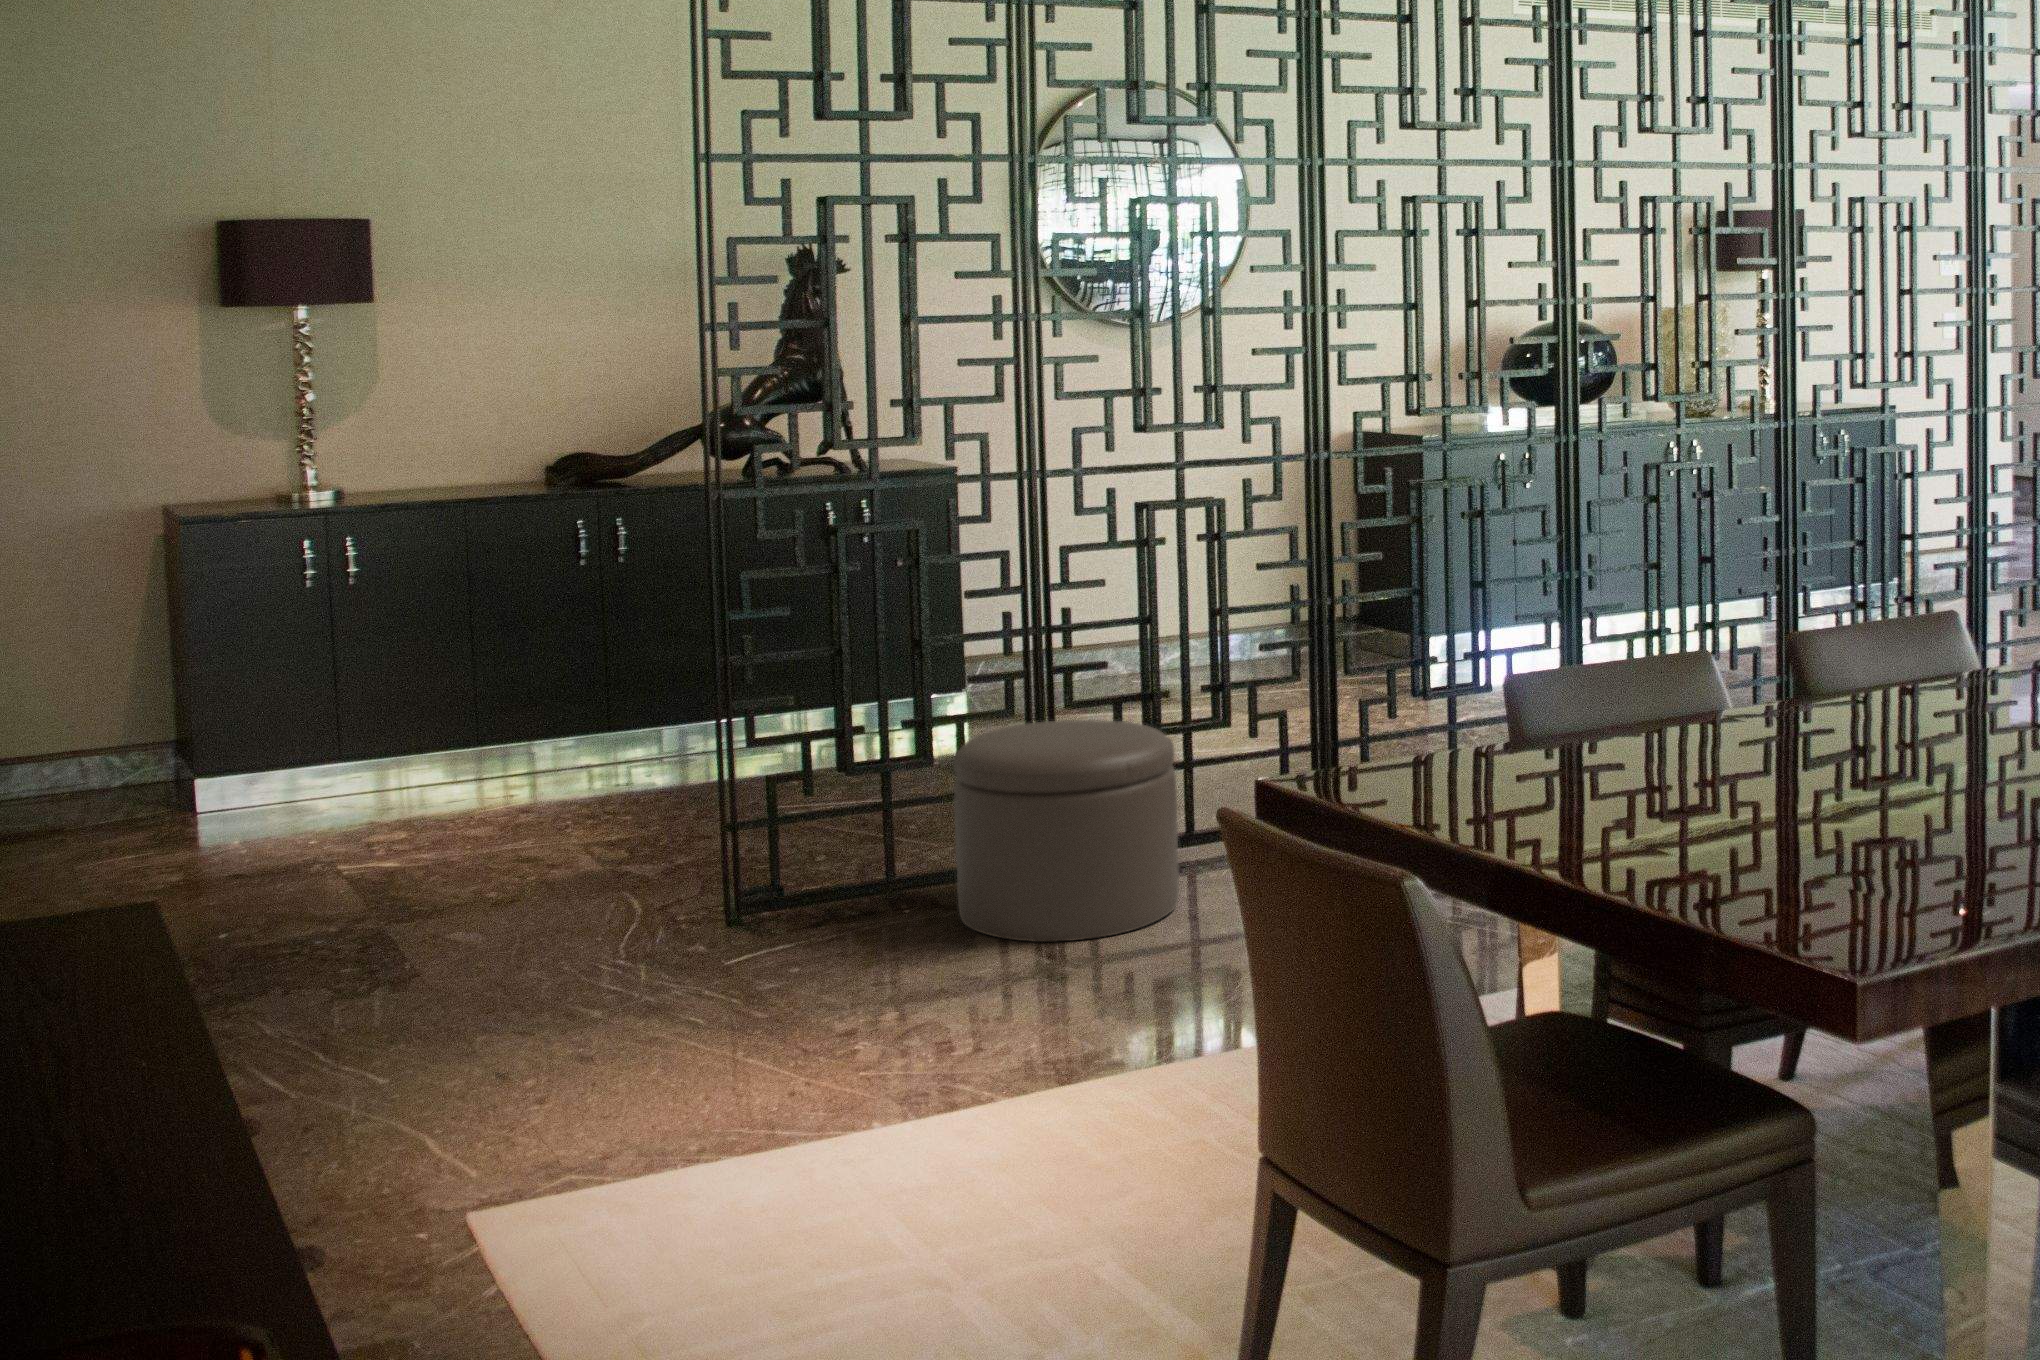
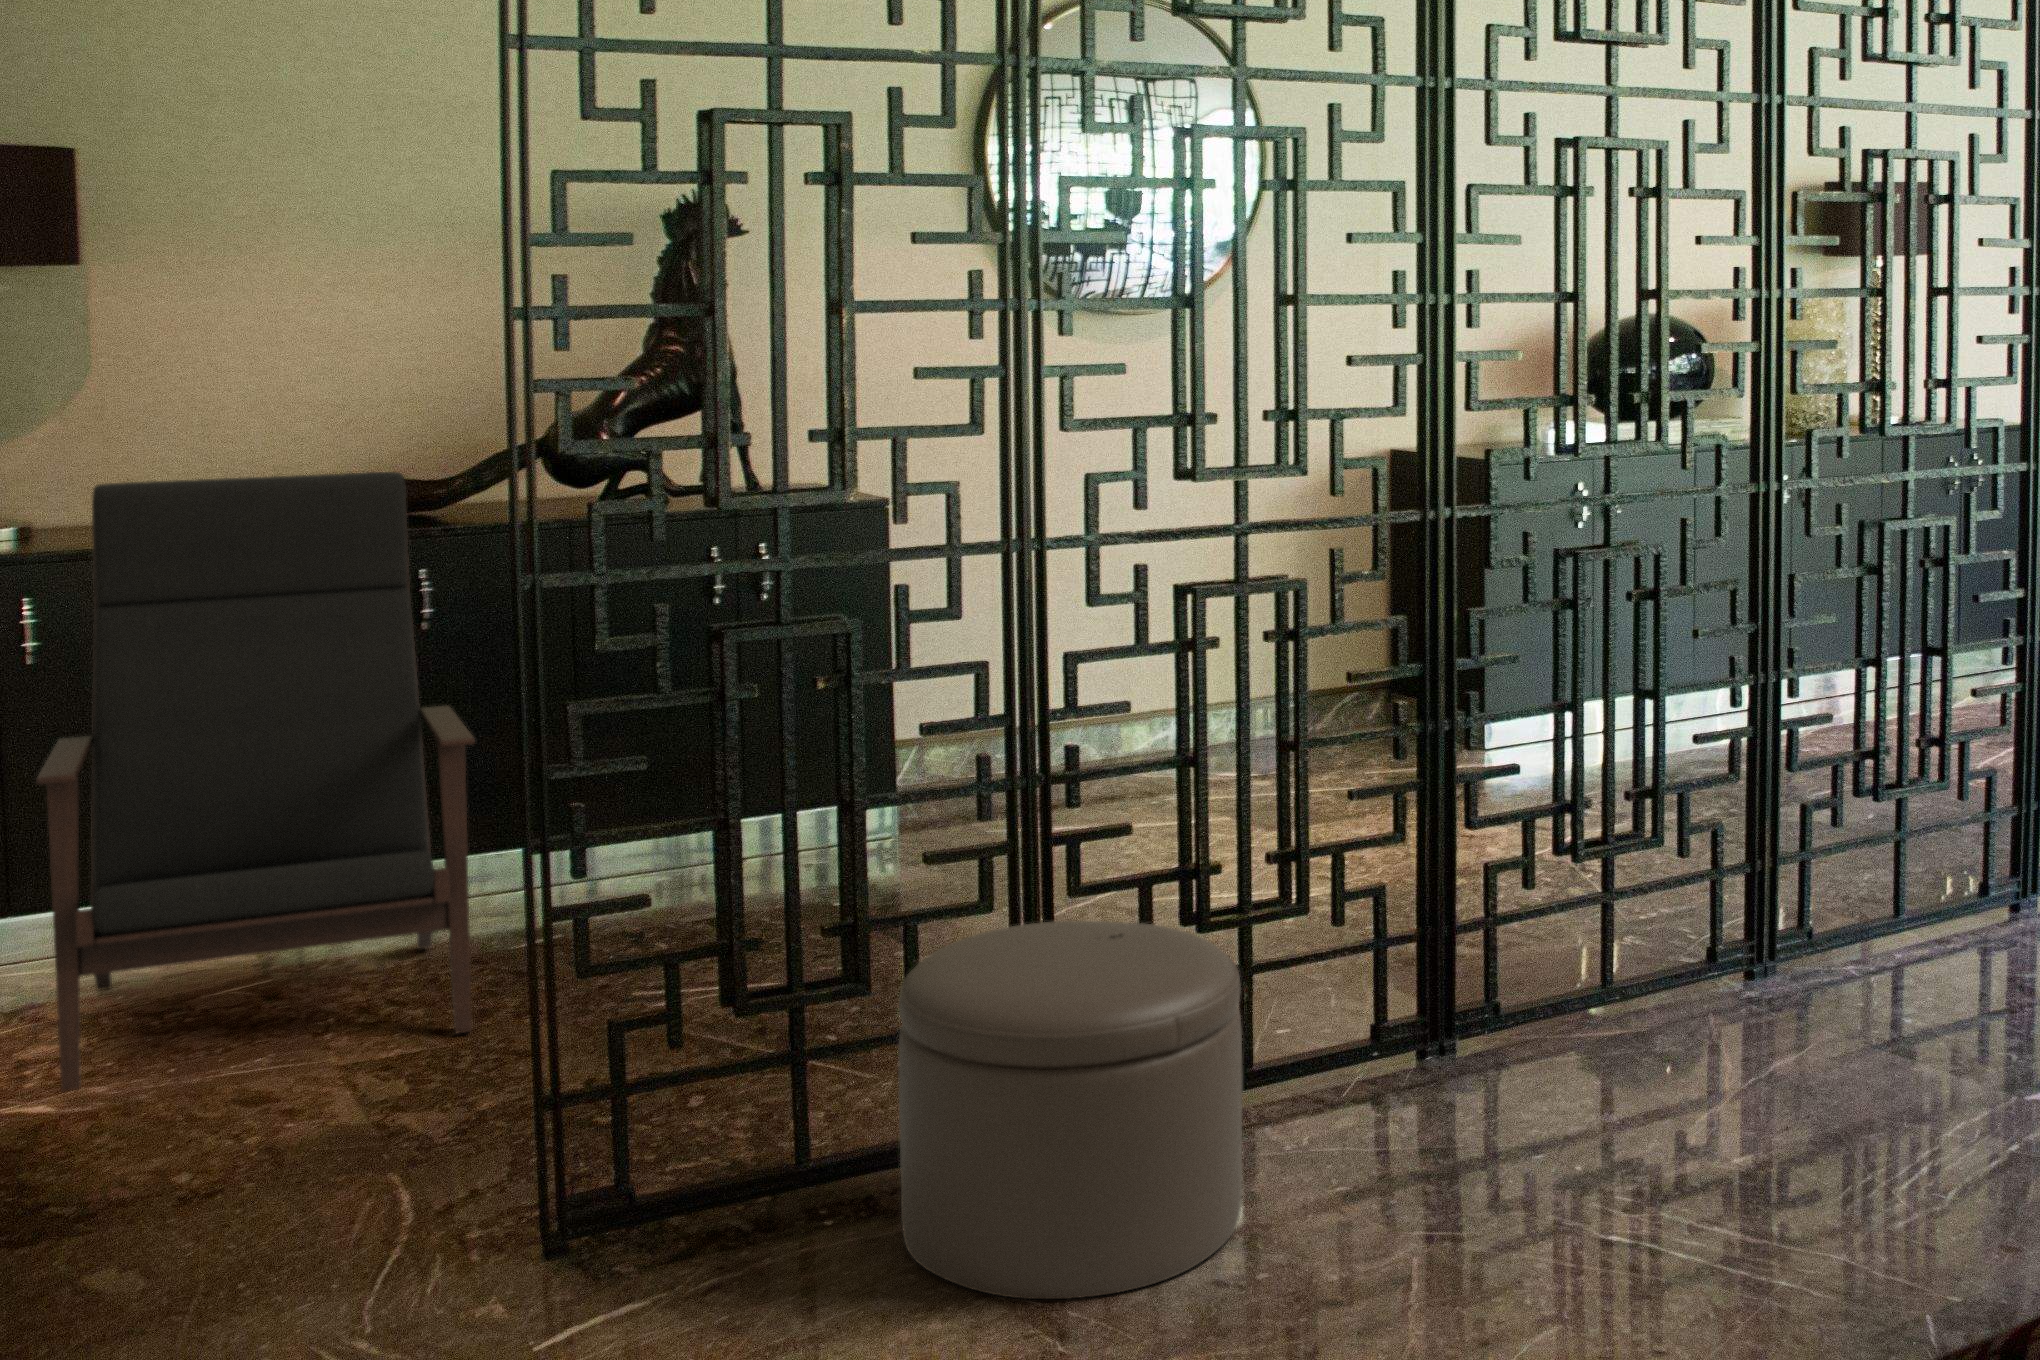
lounge chair: none [386,450,672,861] -> present [36,472,475,1091]

